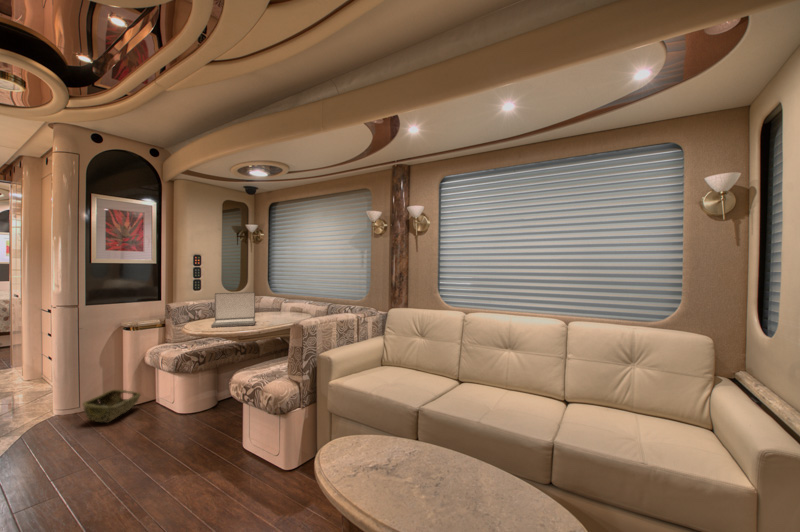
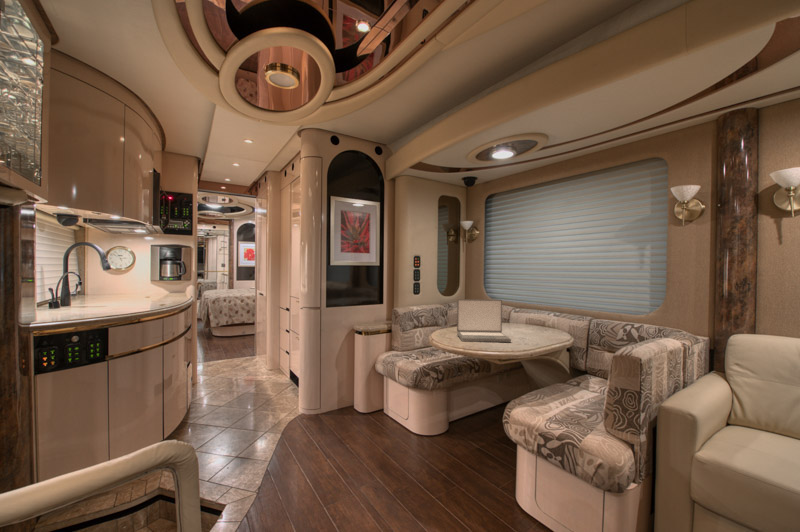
woven basket: present [83,390,140,422] -> none [330,396,374,433]

